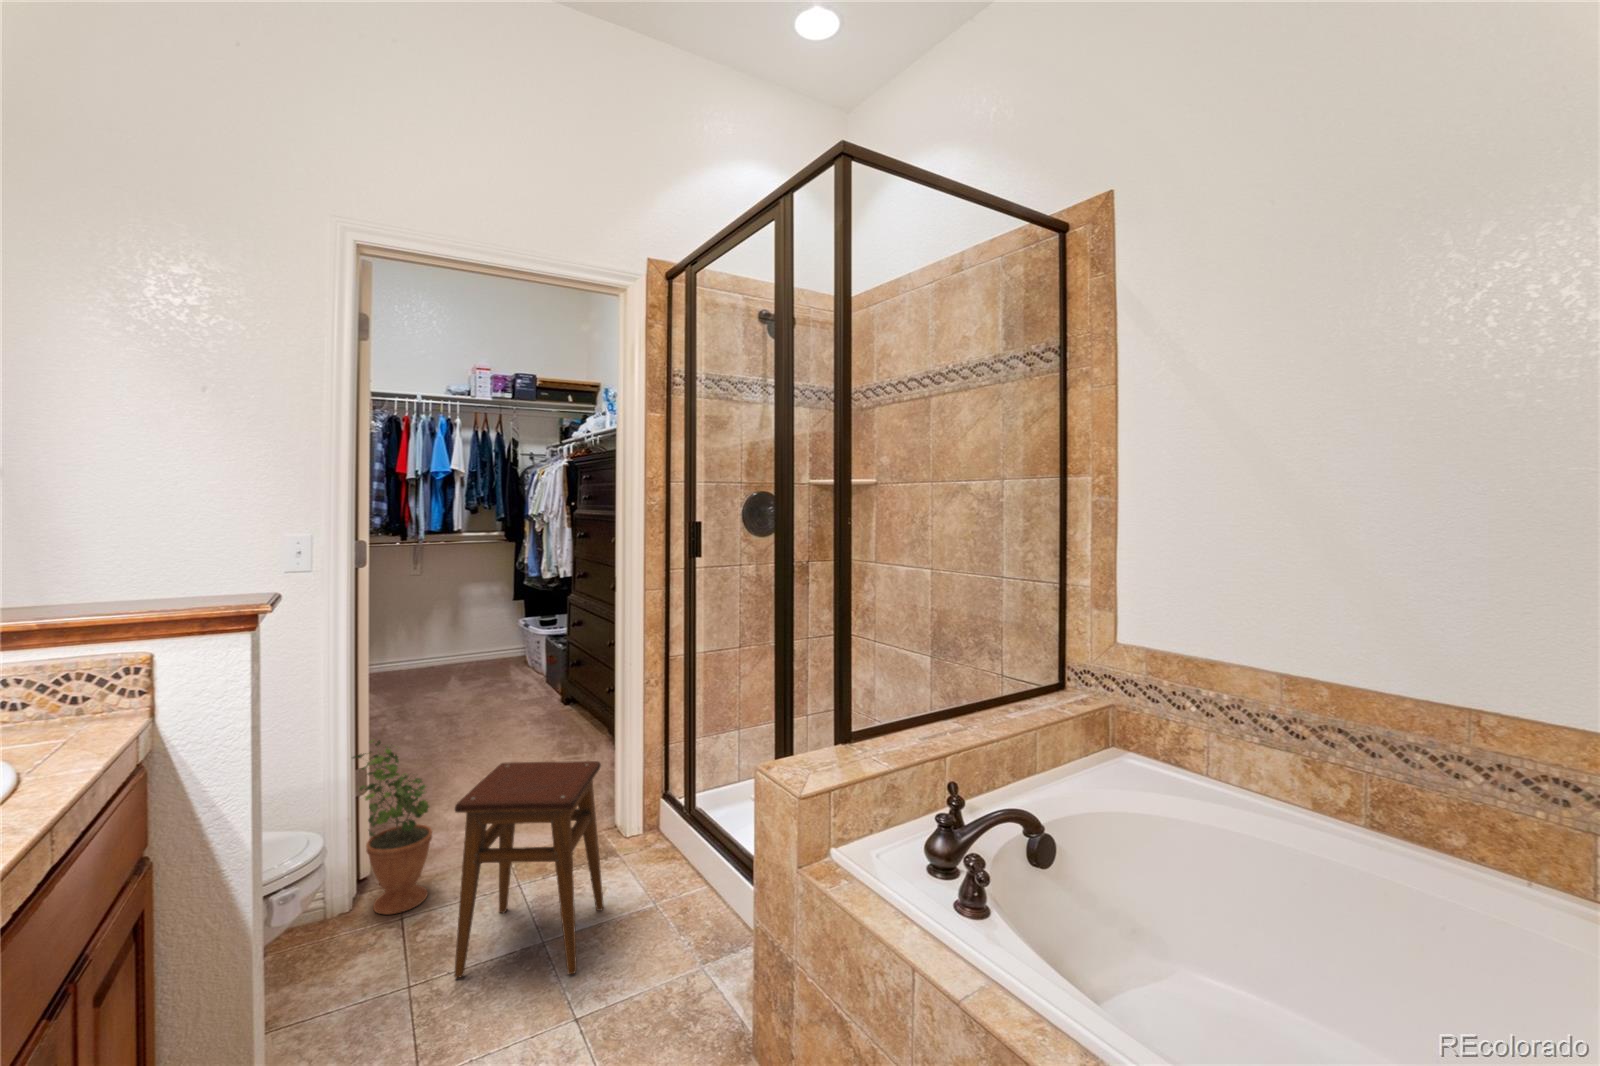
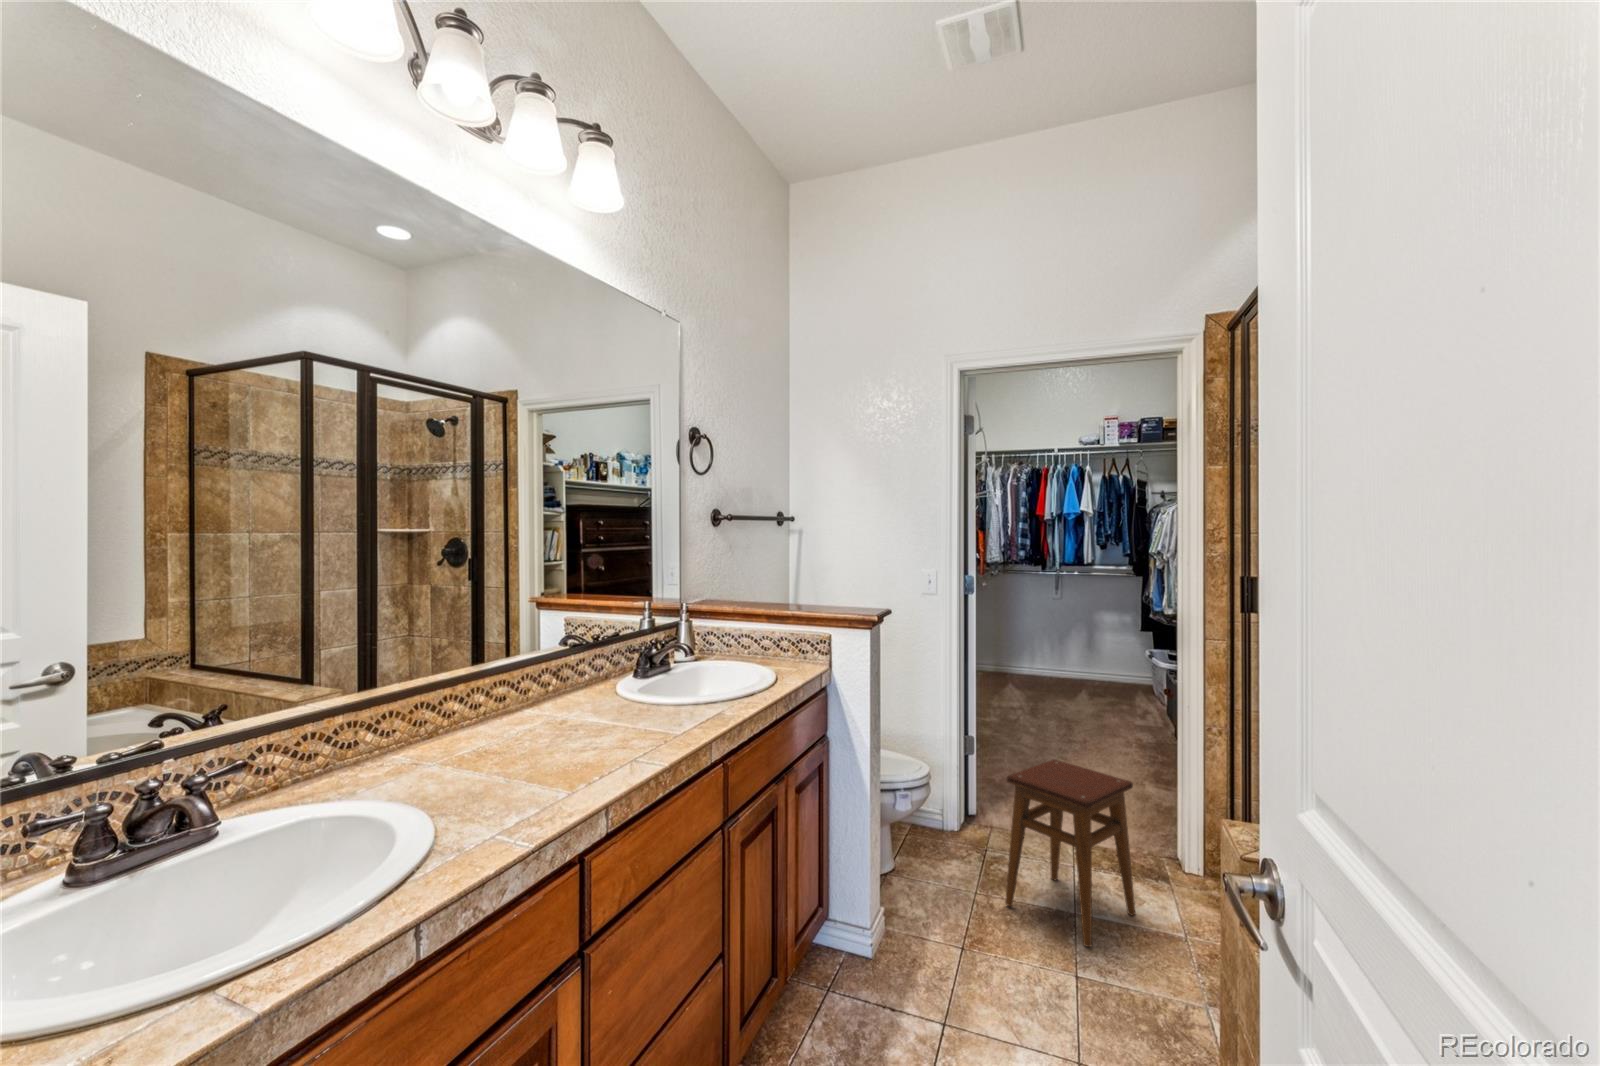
potted plant: present [353,740,432,914] -> none [962,718,1012,849]

